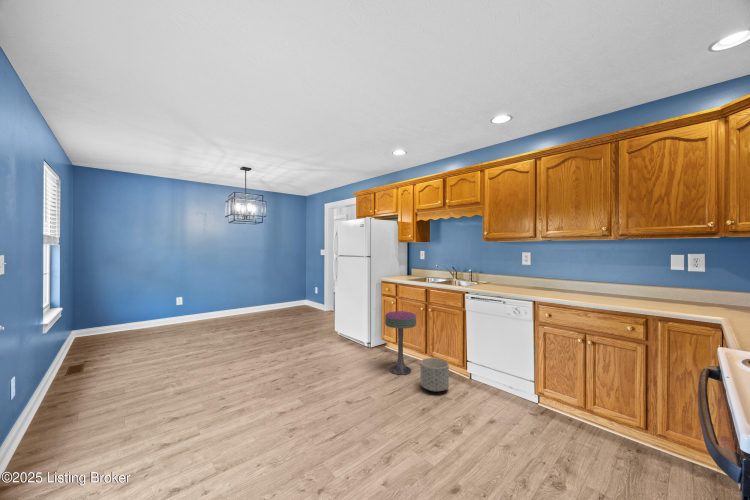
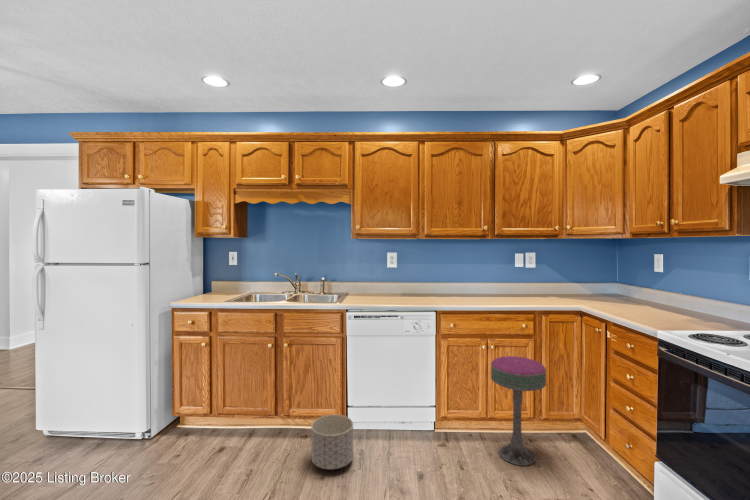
bar stool: present [385,311,416,375] -> present [491,356,546,466]

